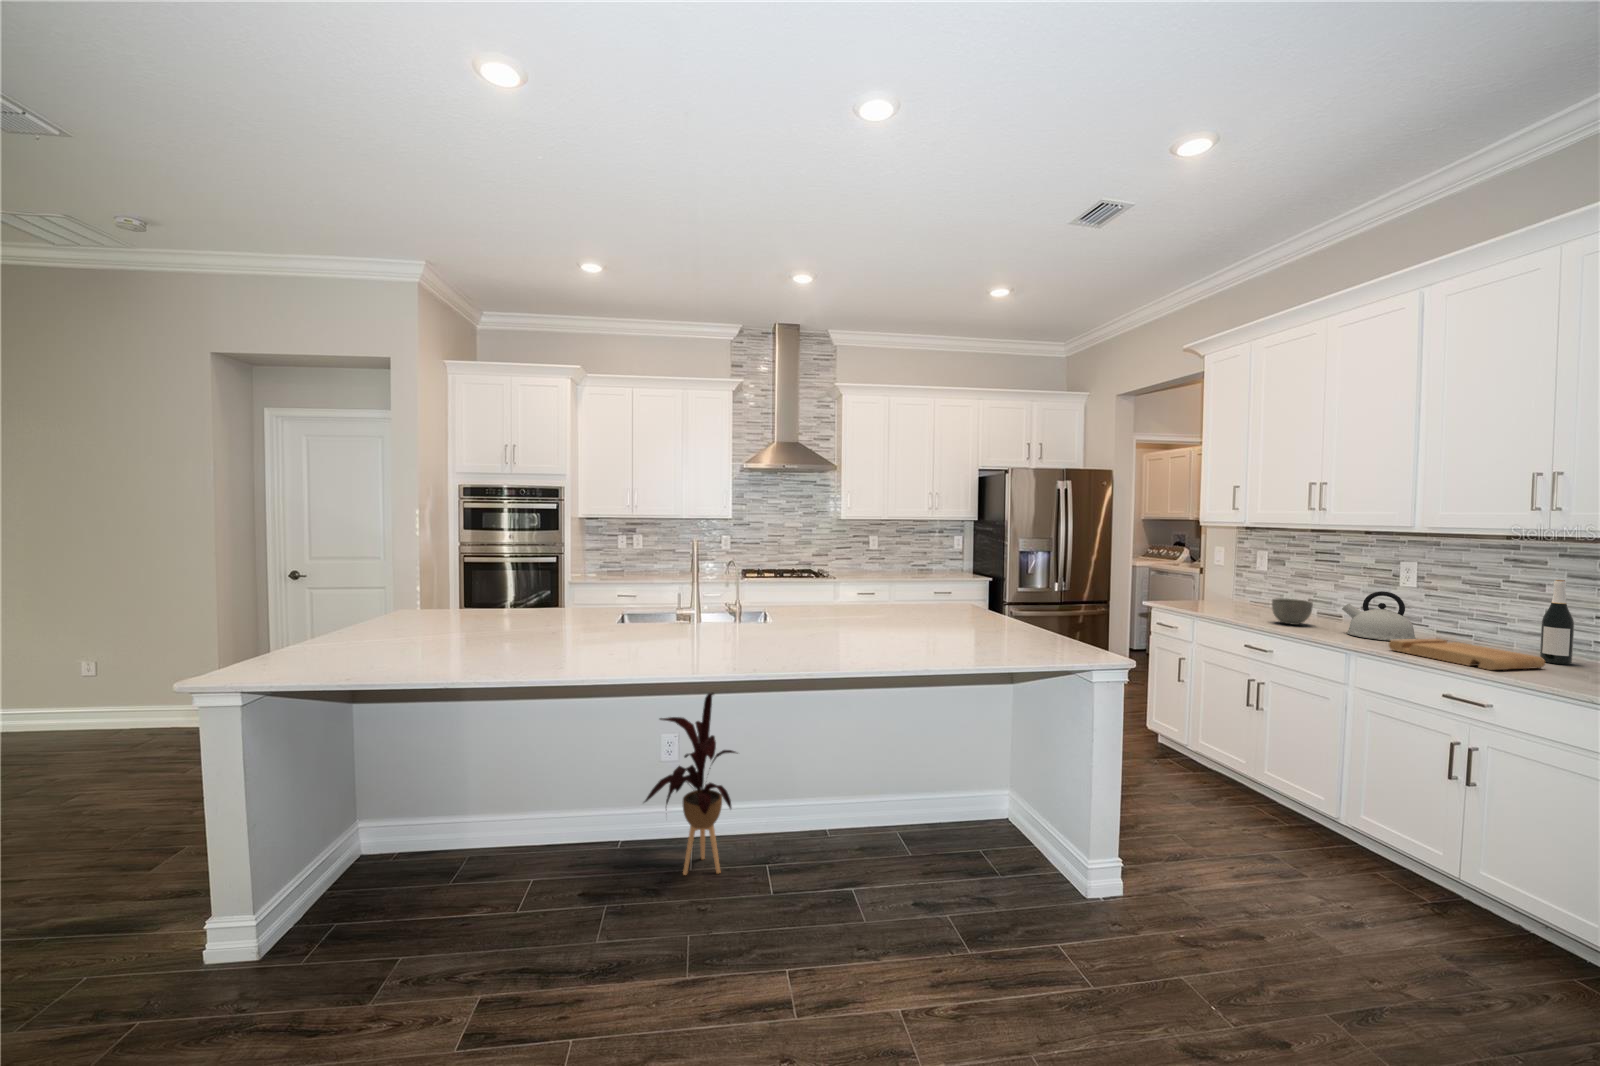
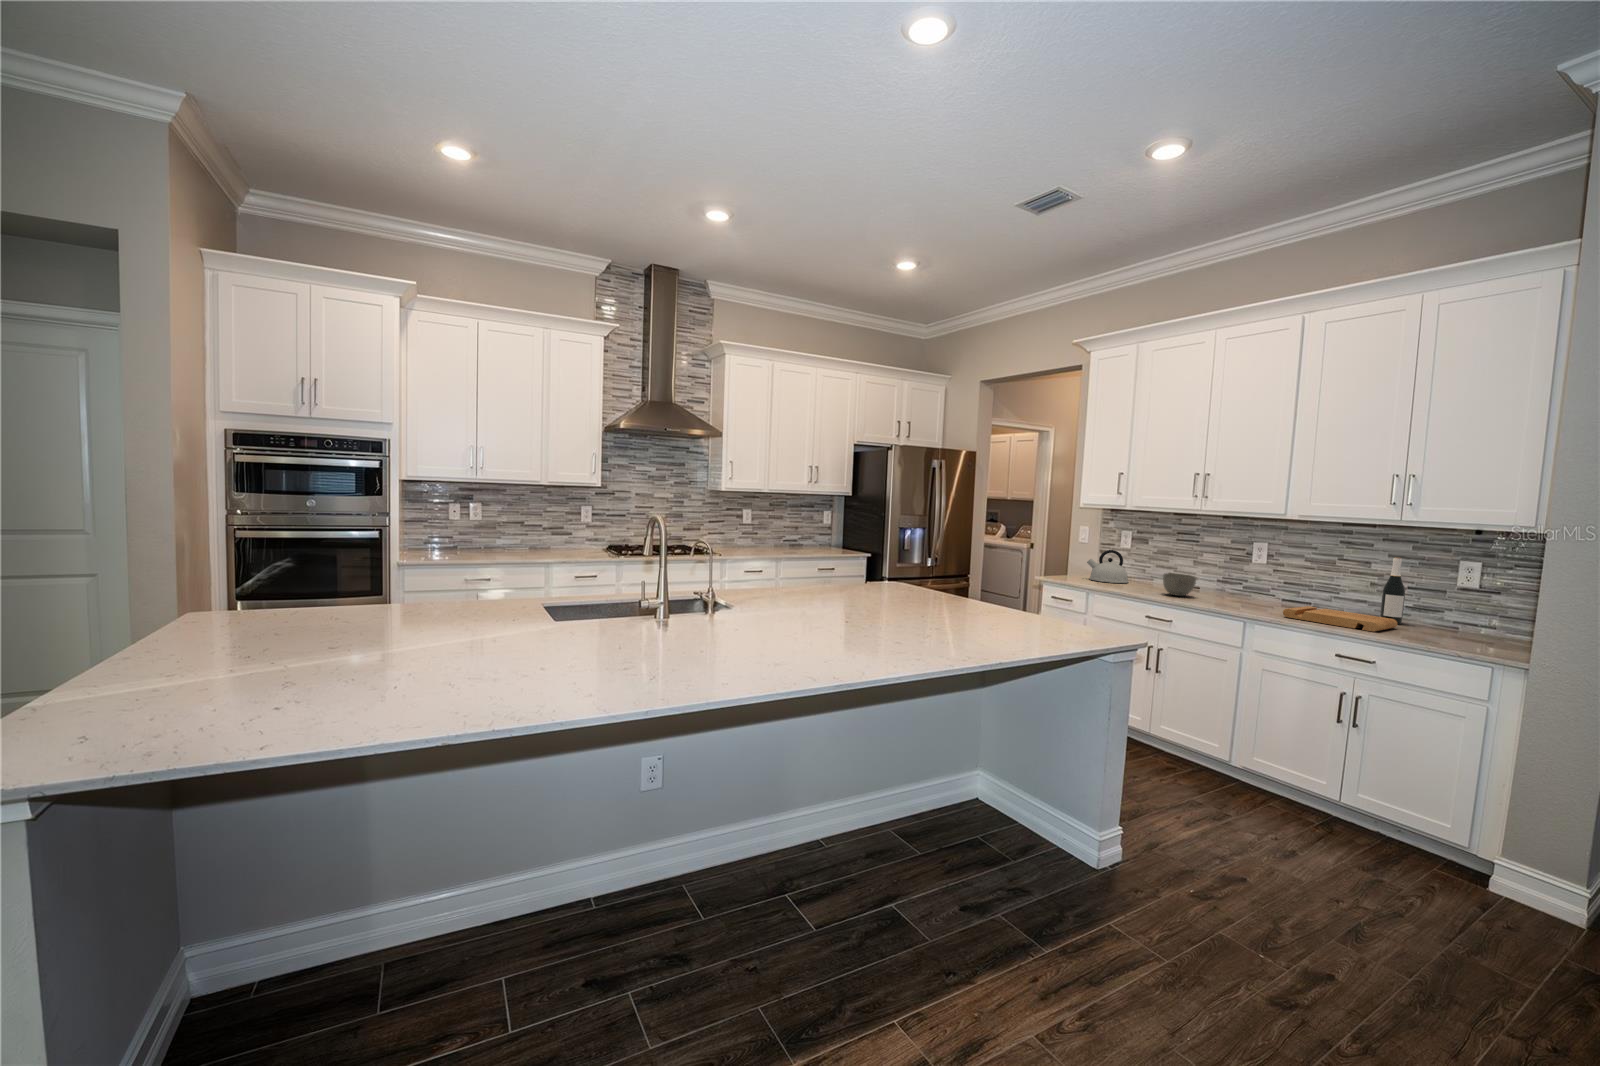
kettle: present [1342,591,1416,641] -> present [1087,550,1128,583]
house plant: present [644,693,736,875] -> none [652,701,766,928]

